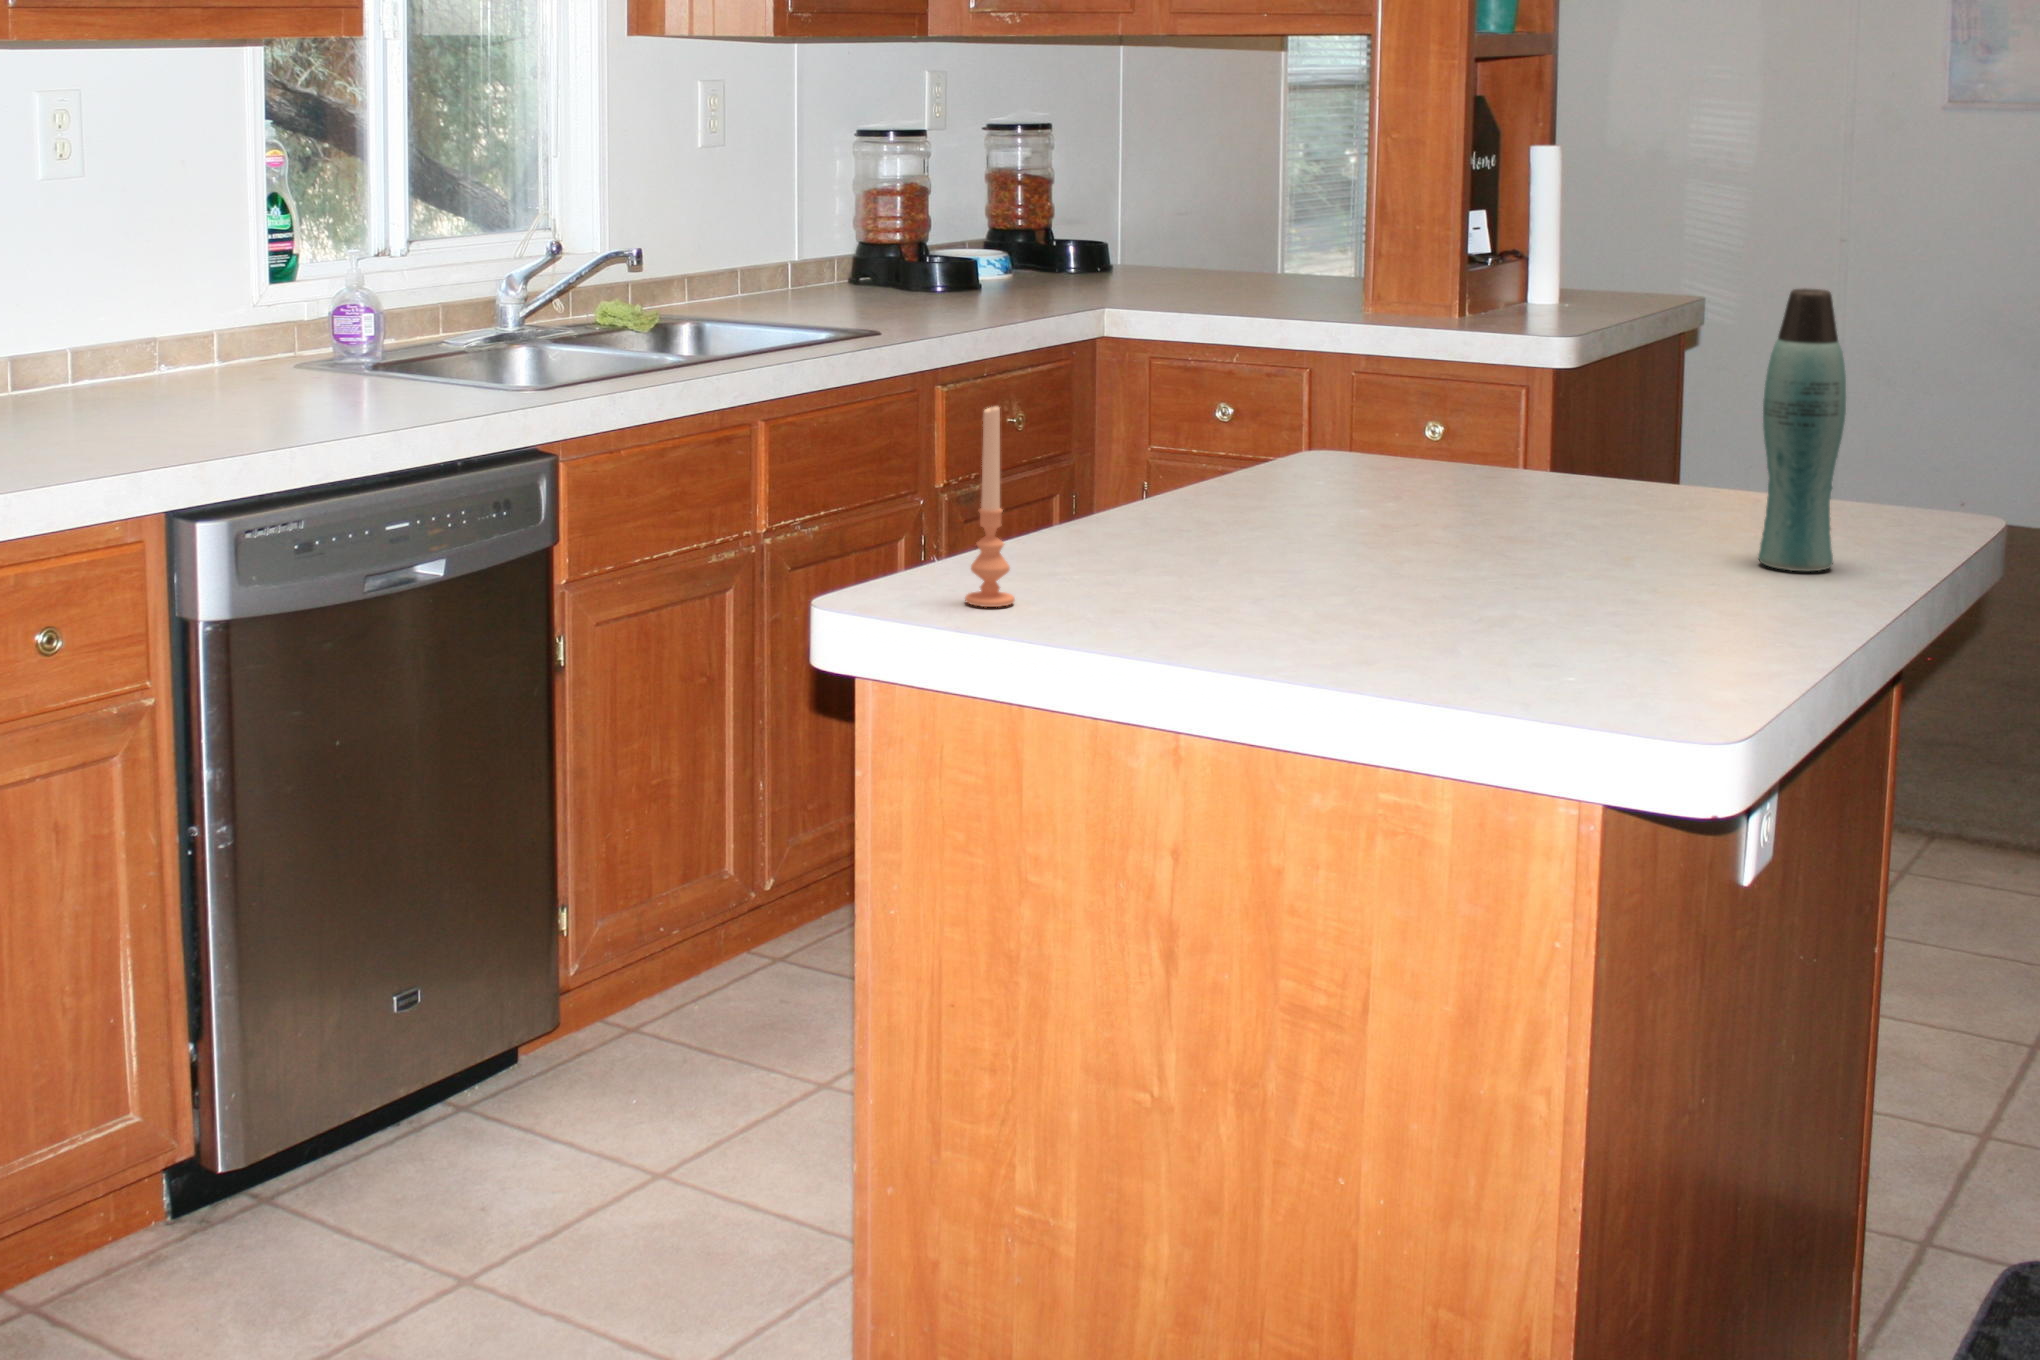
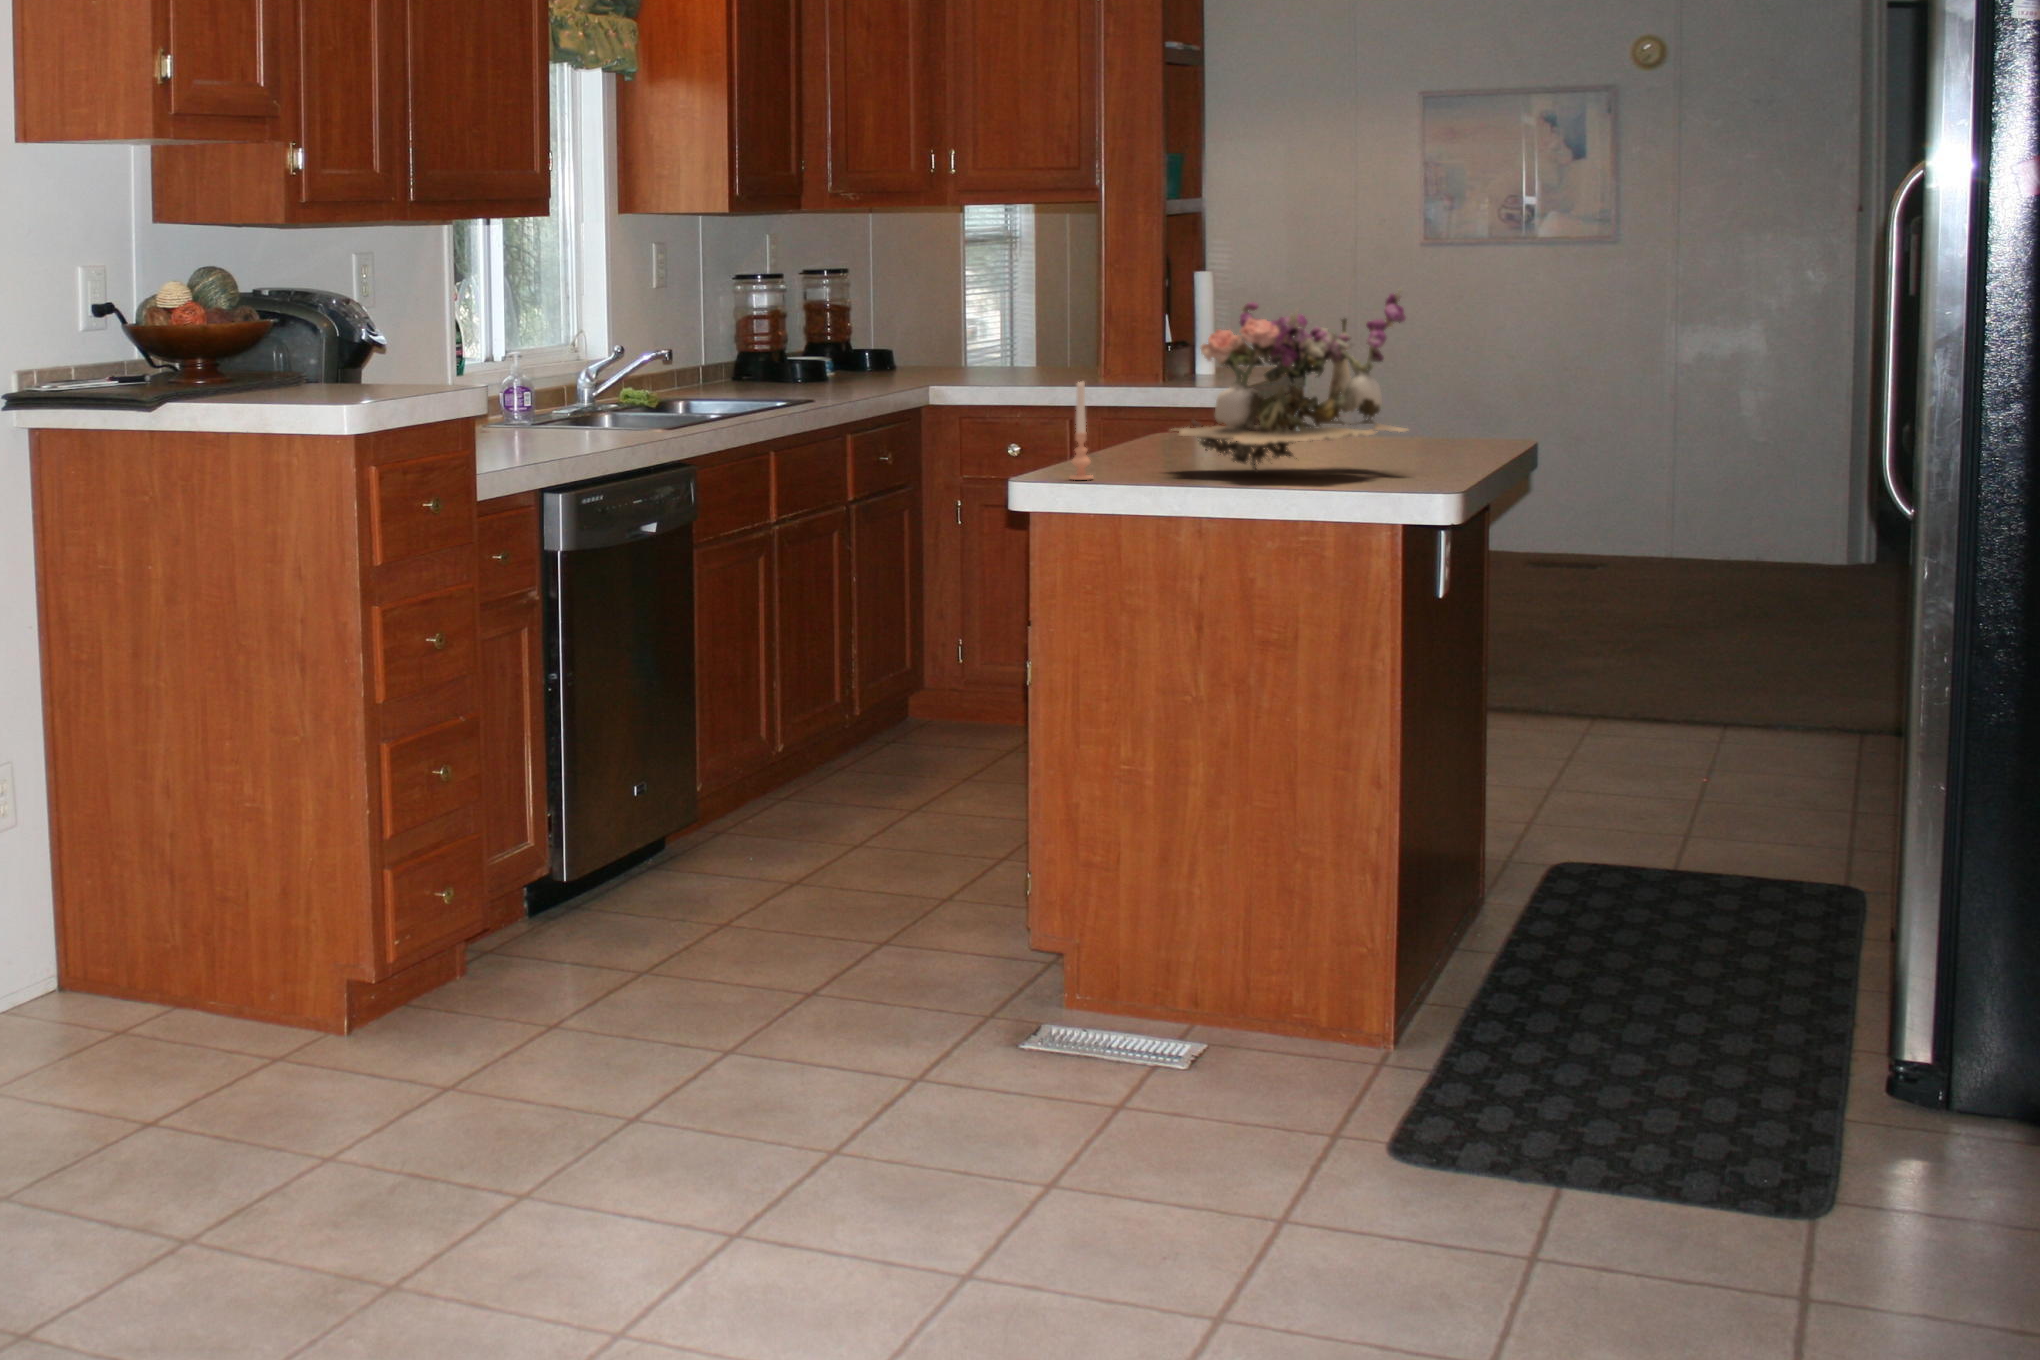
flower arrangement: none [1181,244,1682,609] -> present [1174,289,1407,470]
bottle: present [1758,288,1846,571] -> none [1428,315,1468,455]

